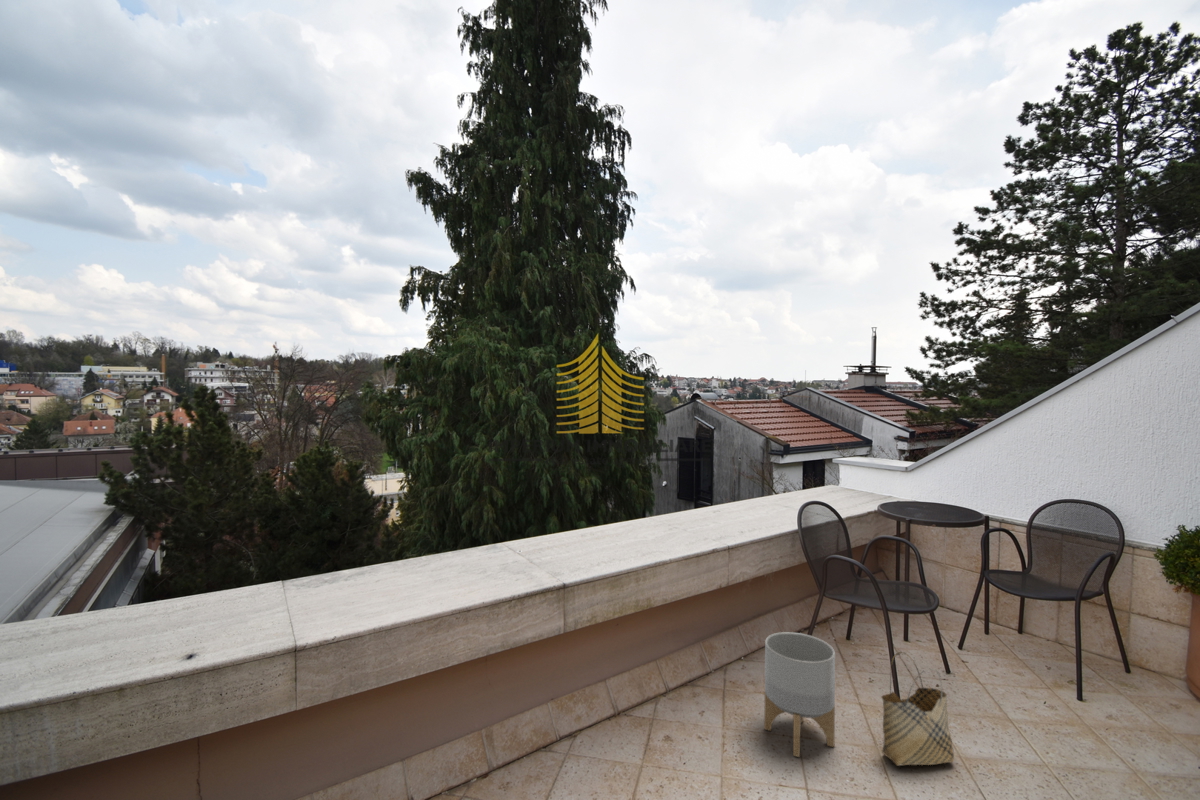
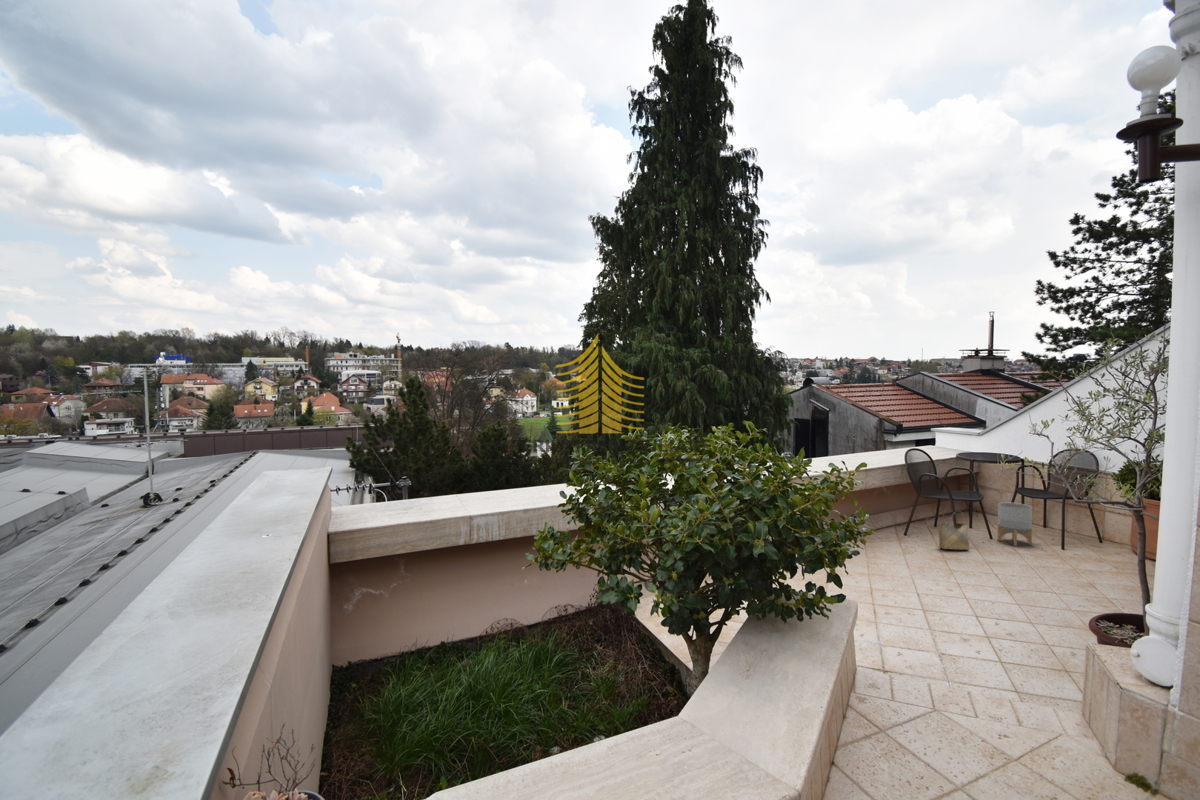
planter: present [764,632,835,757] -> present [998,502,1032,546]

